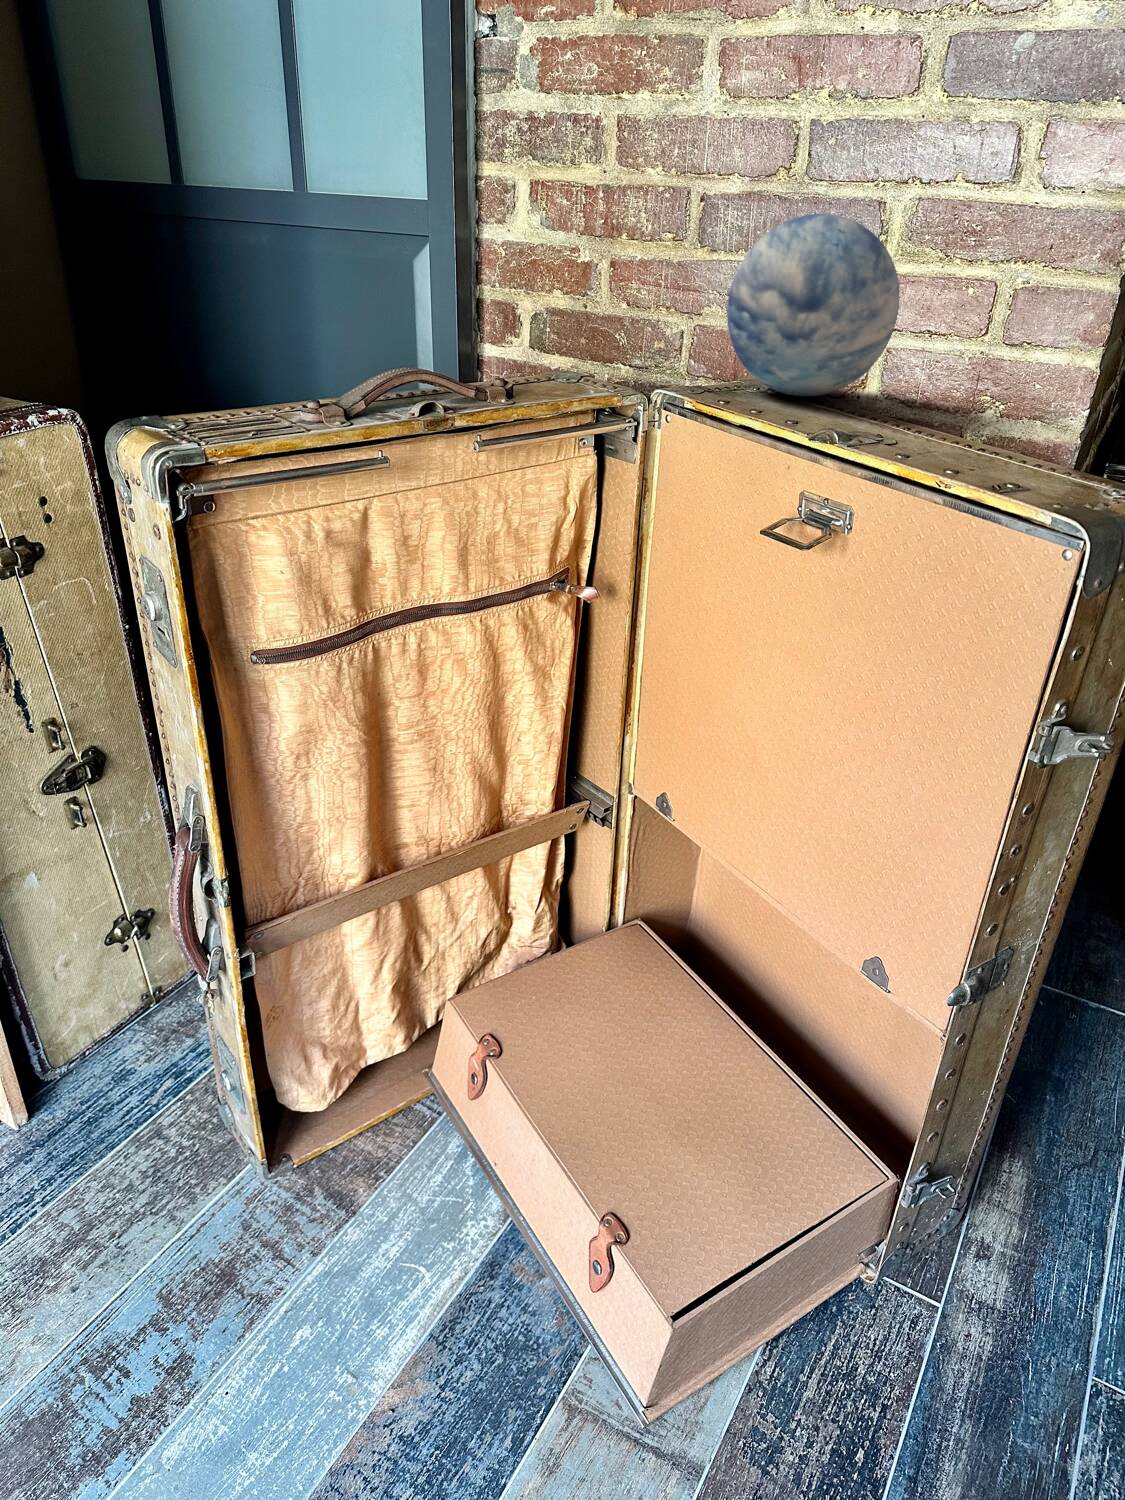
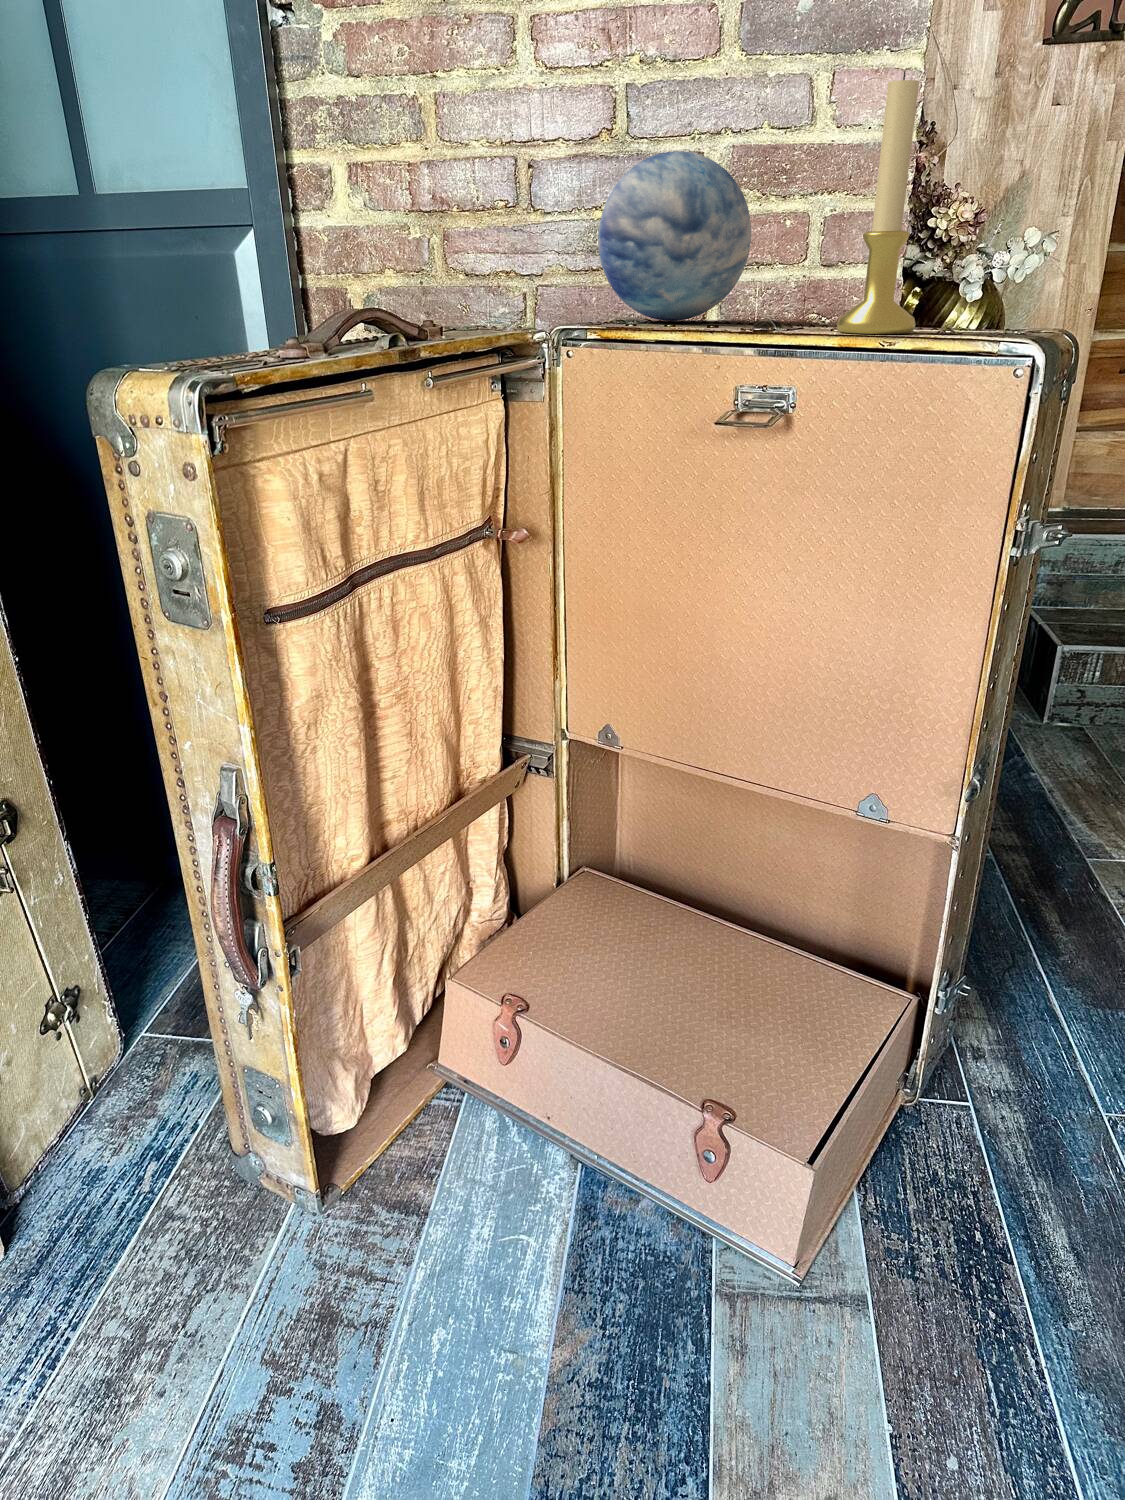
candle holder: none [919,168,1049,472] -> present [837,71,919,334]

